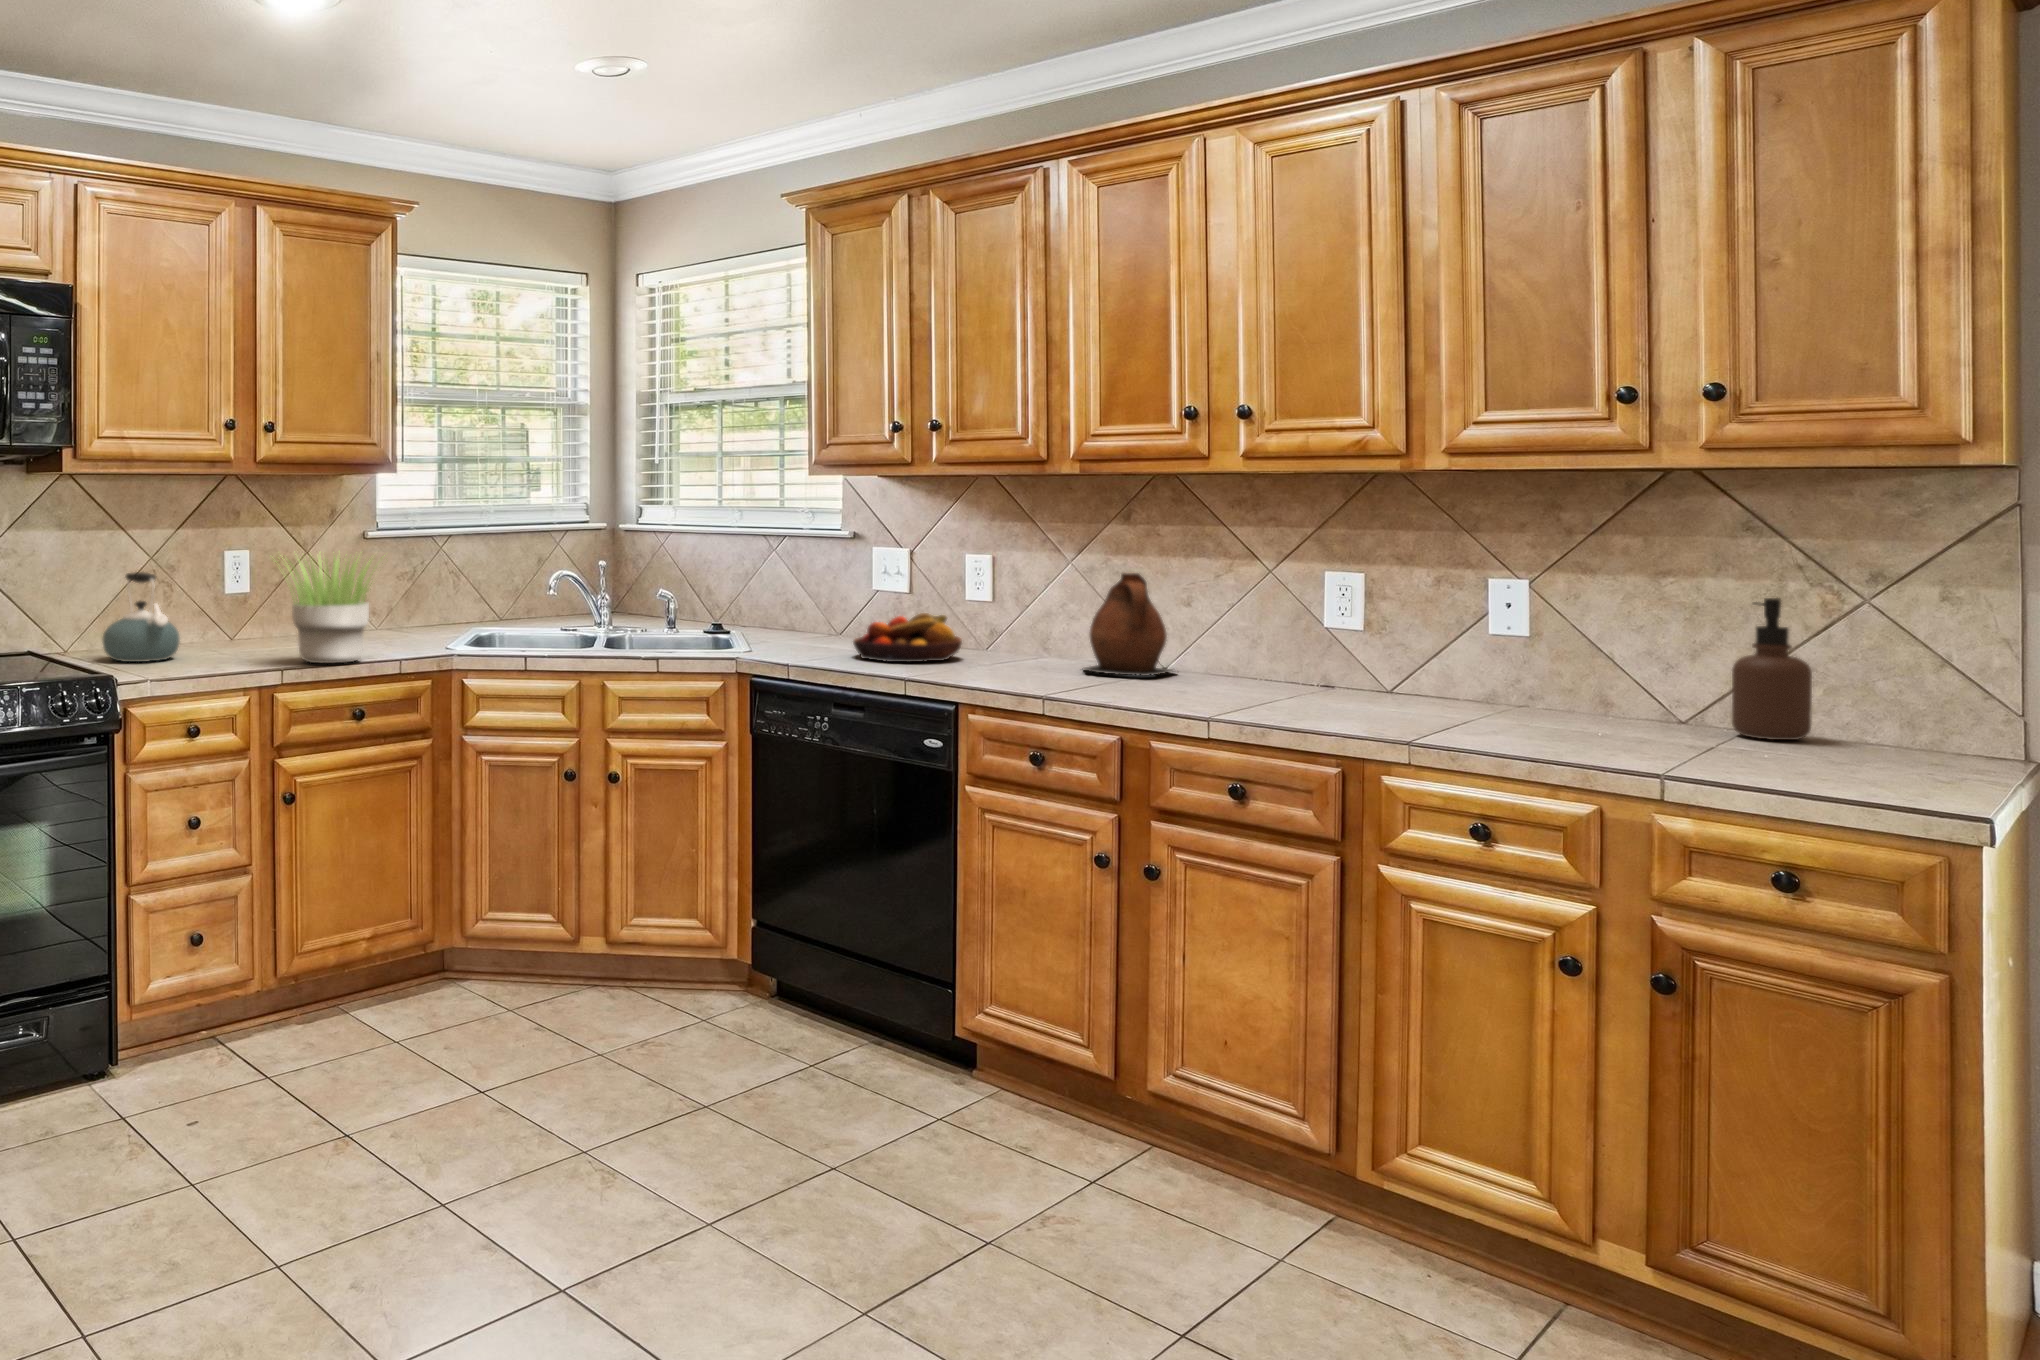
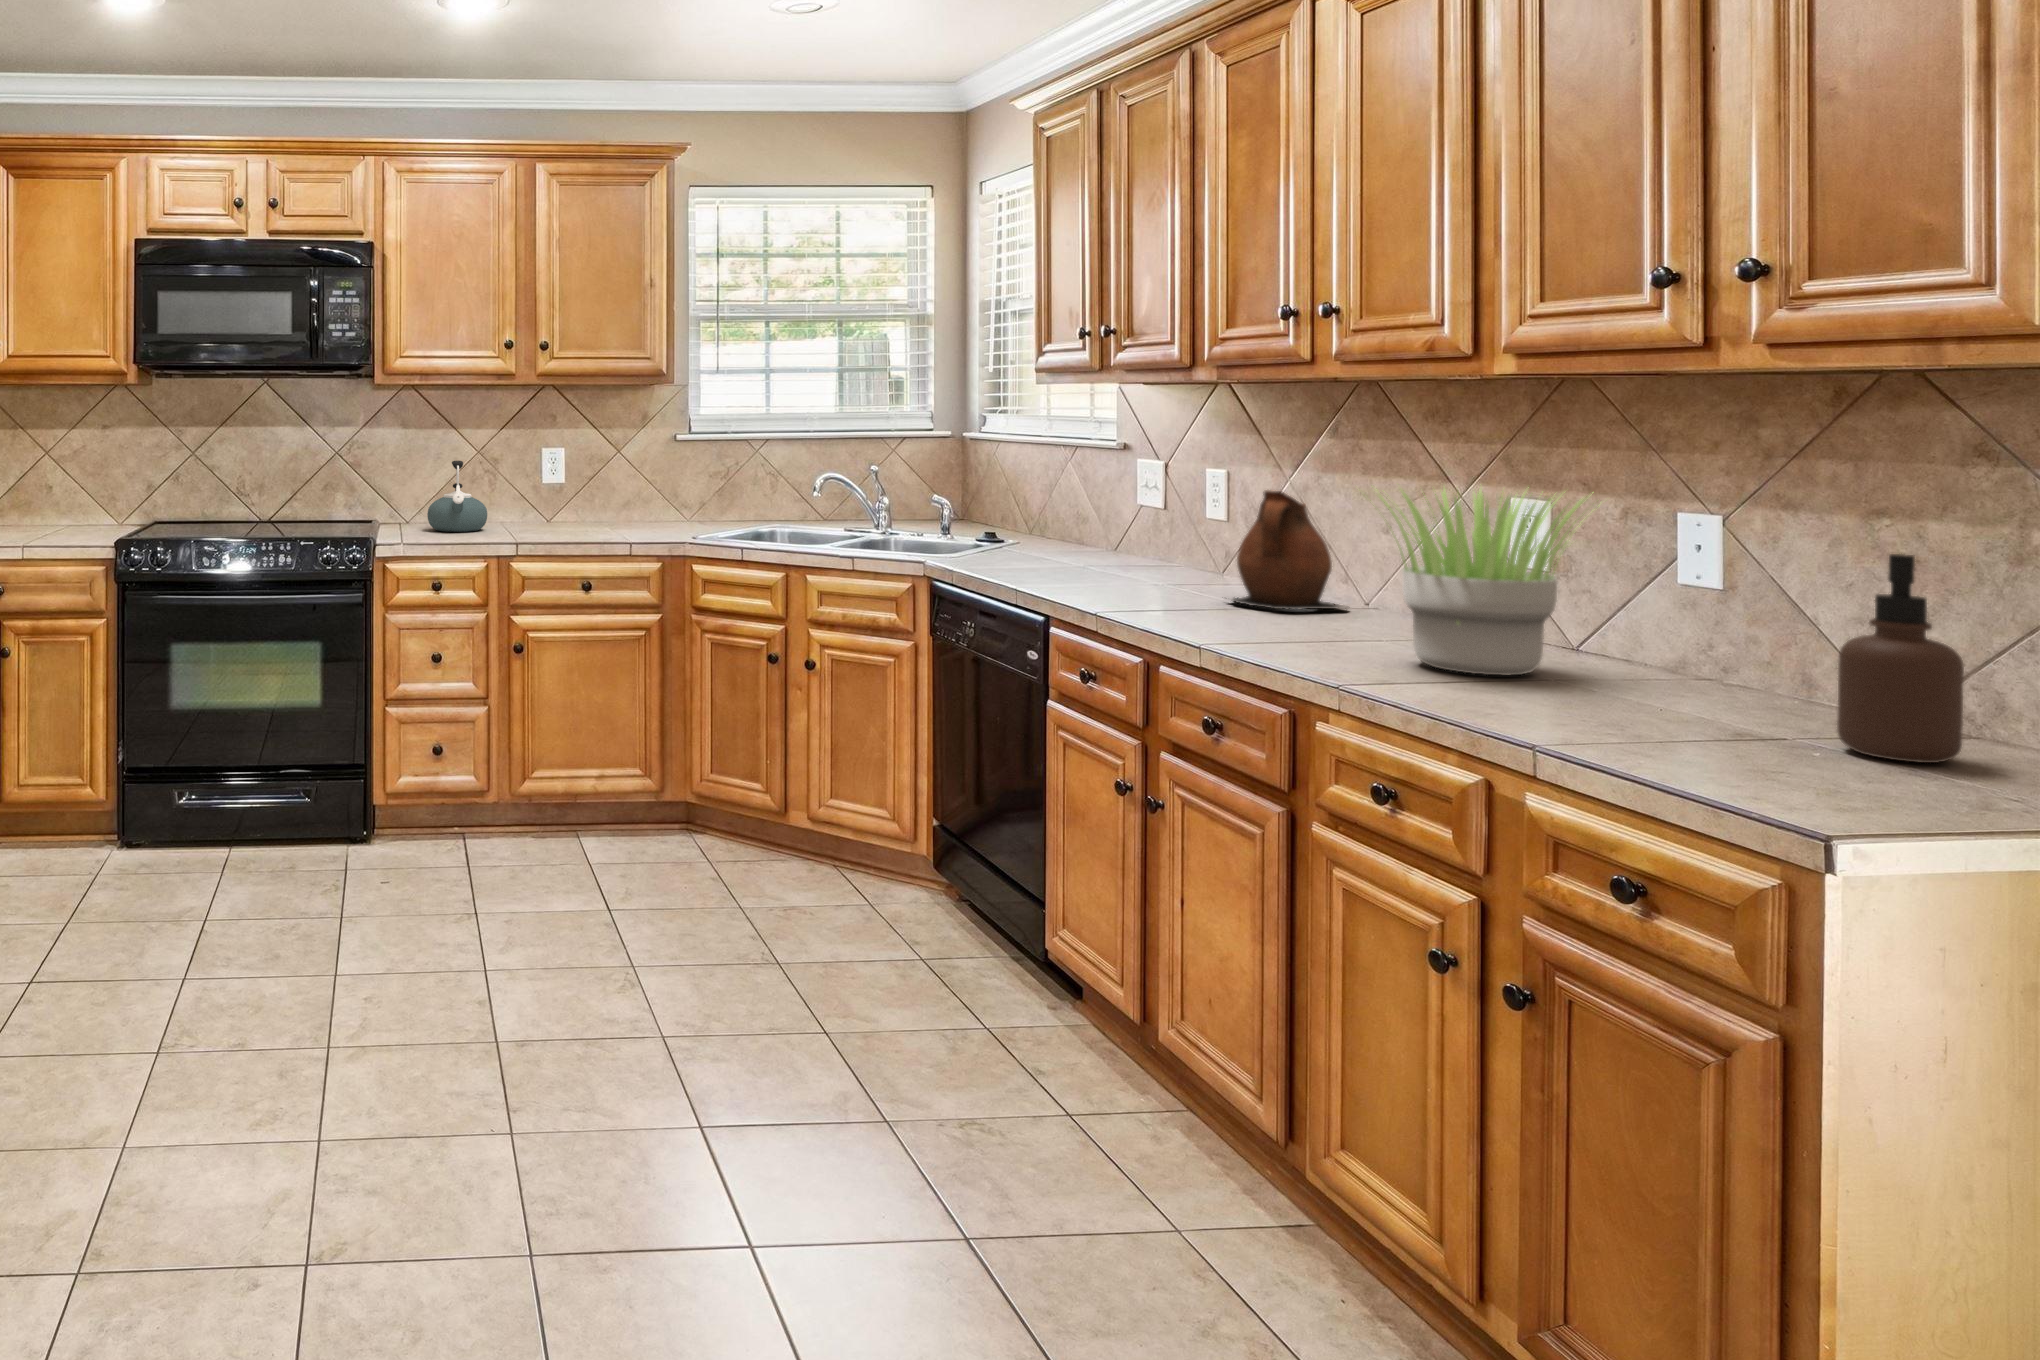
potted plant: present [276,552,383,663] -> present [1379,487,1583,675]
fruit bowl: present [853,613,962,662] -> none [1039,527,1165,579]

